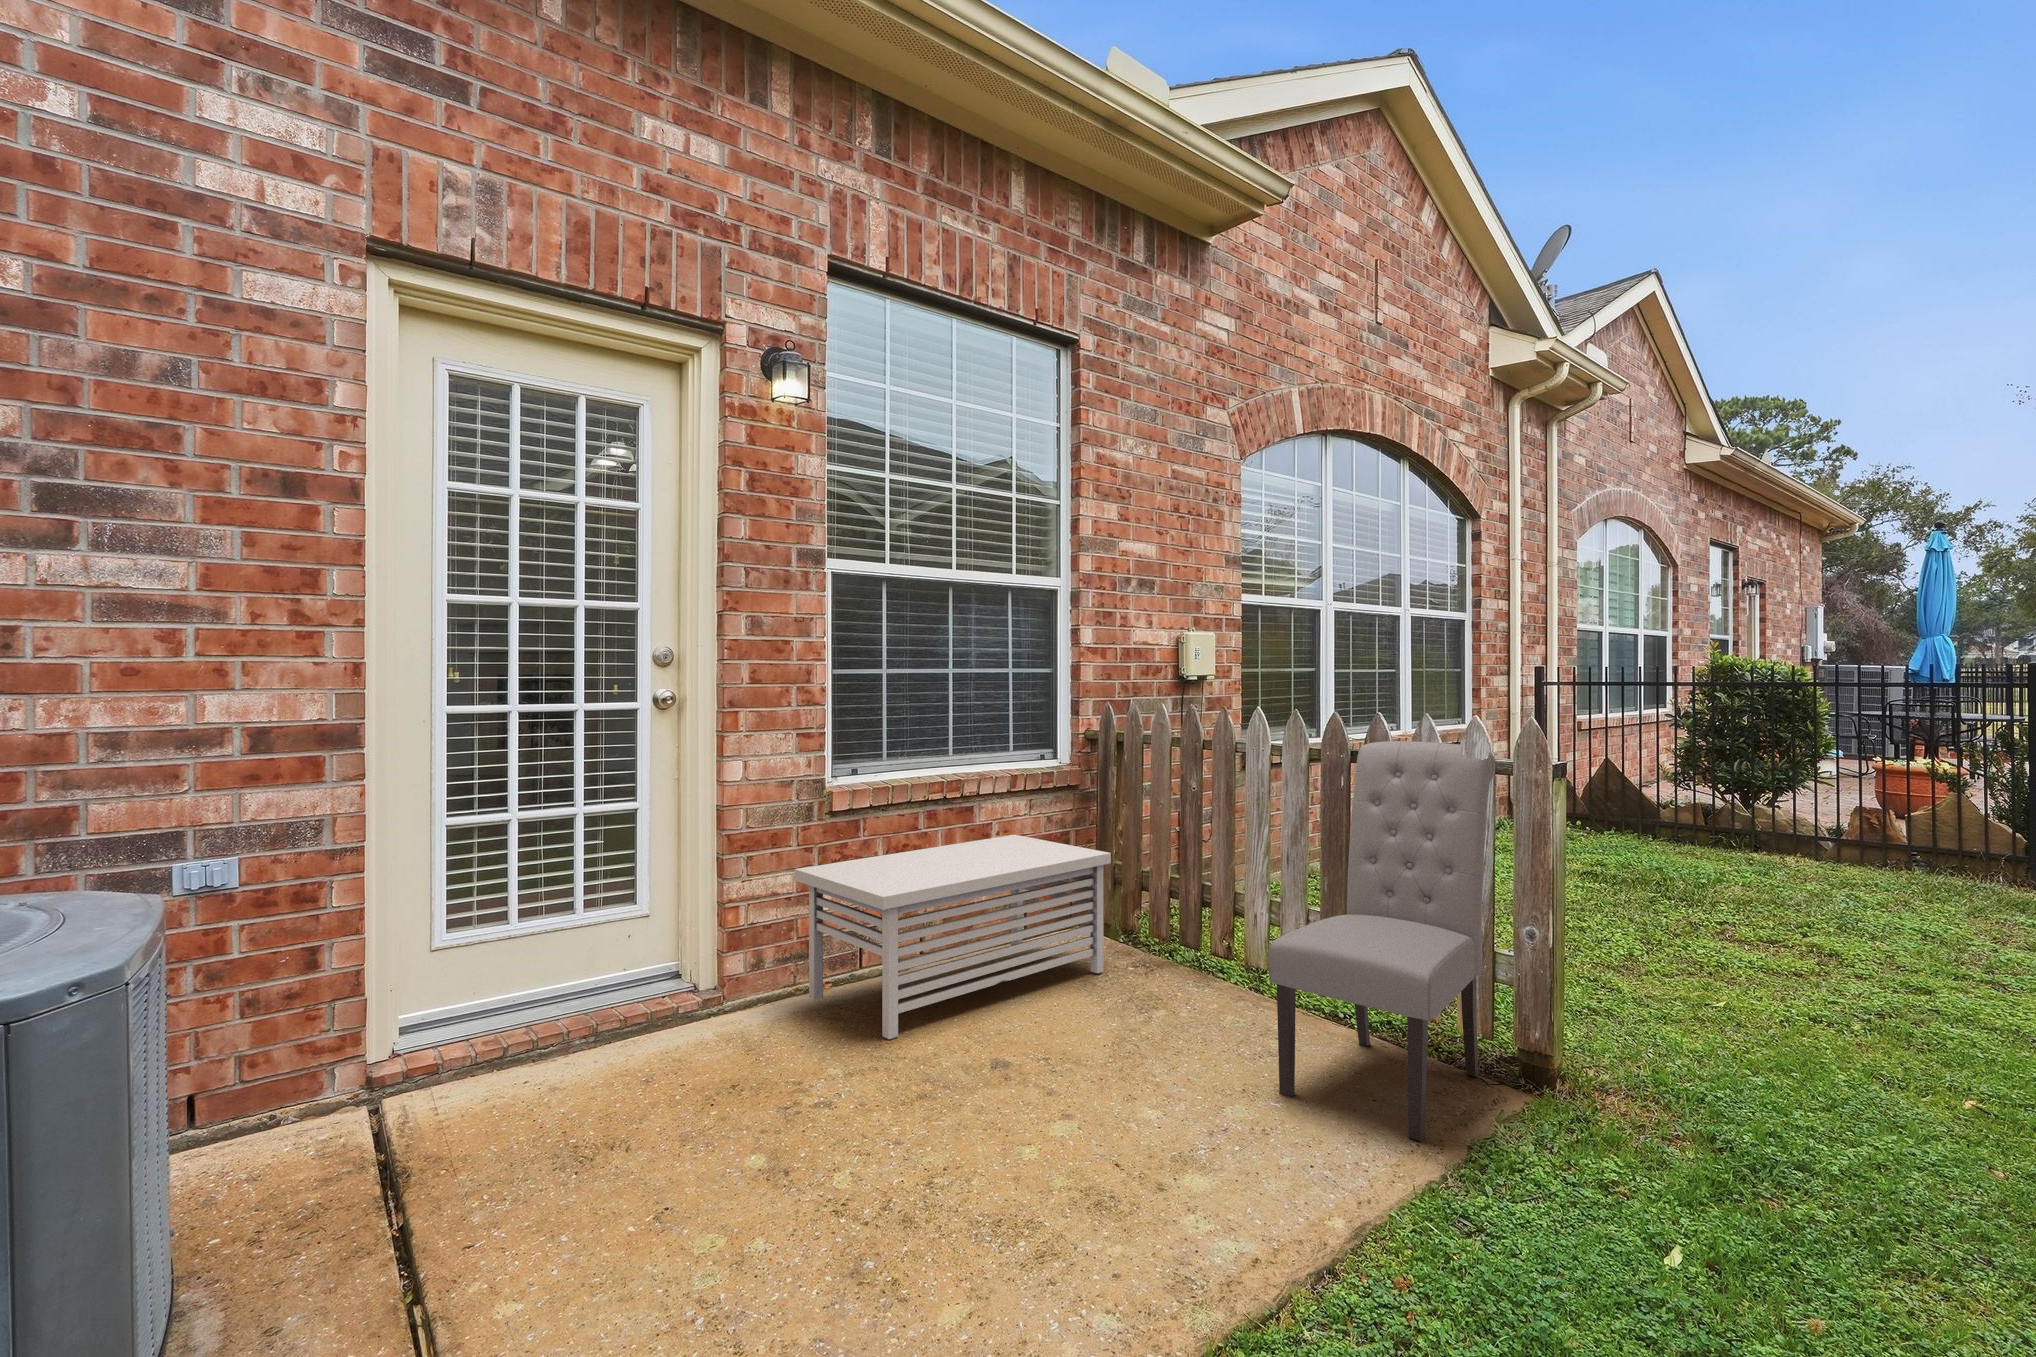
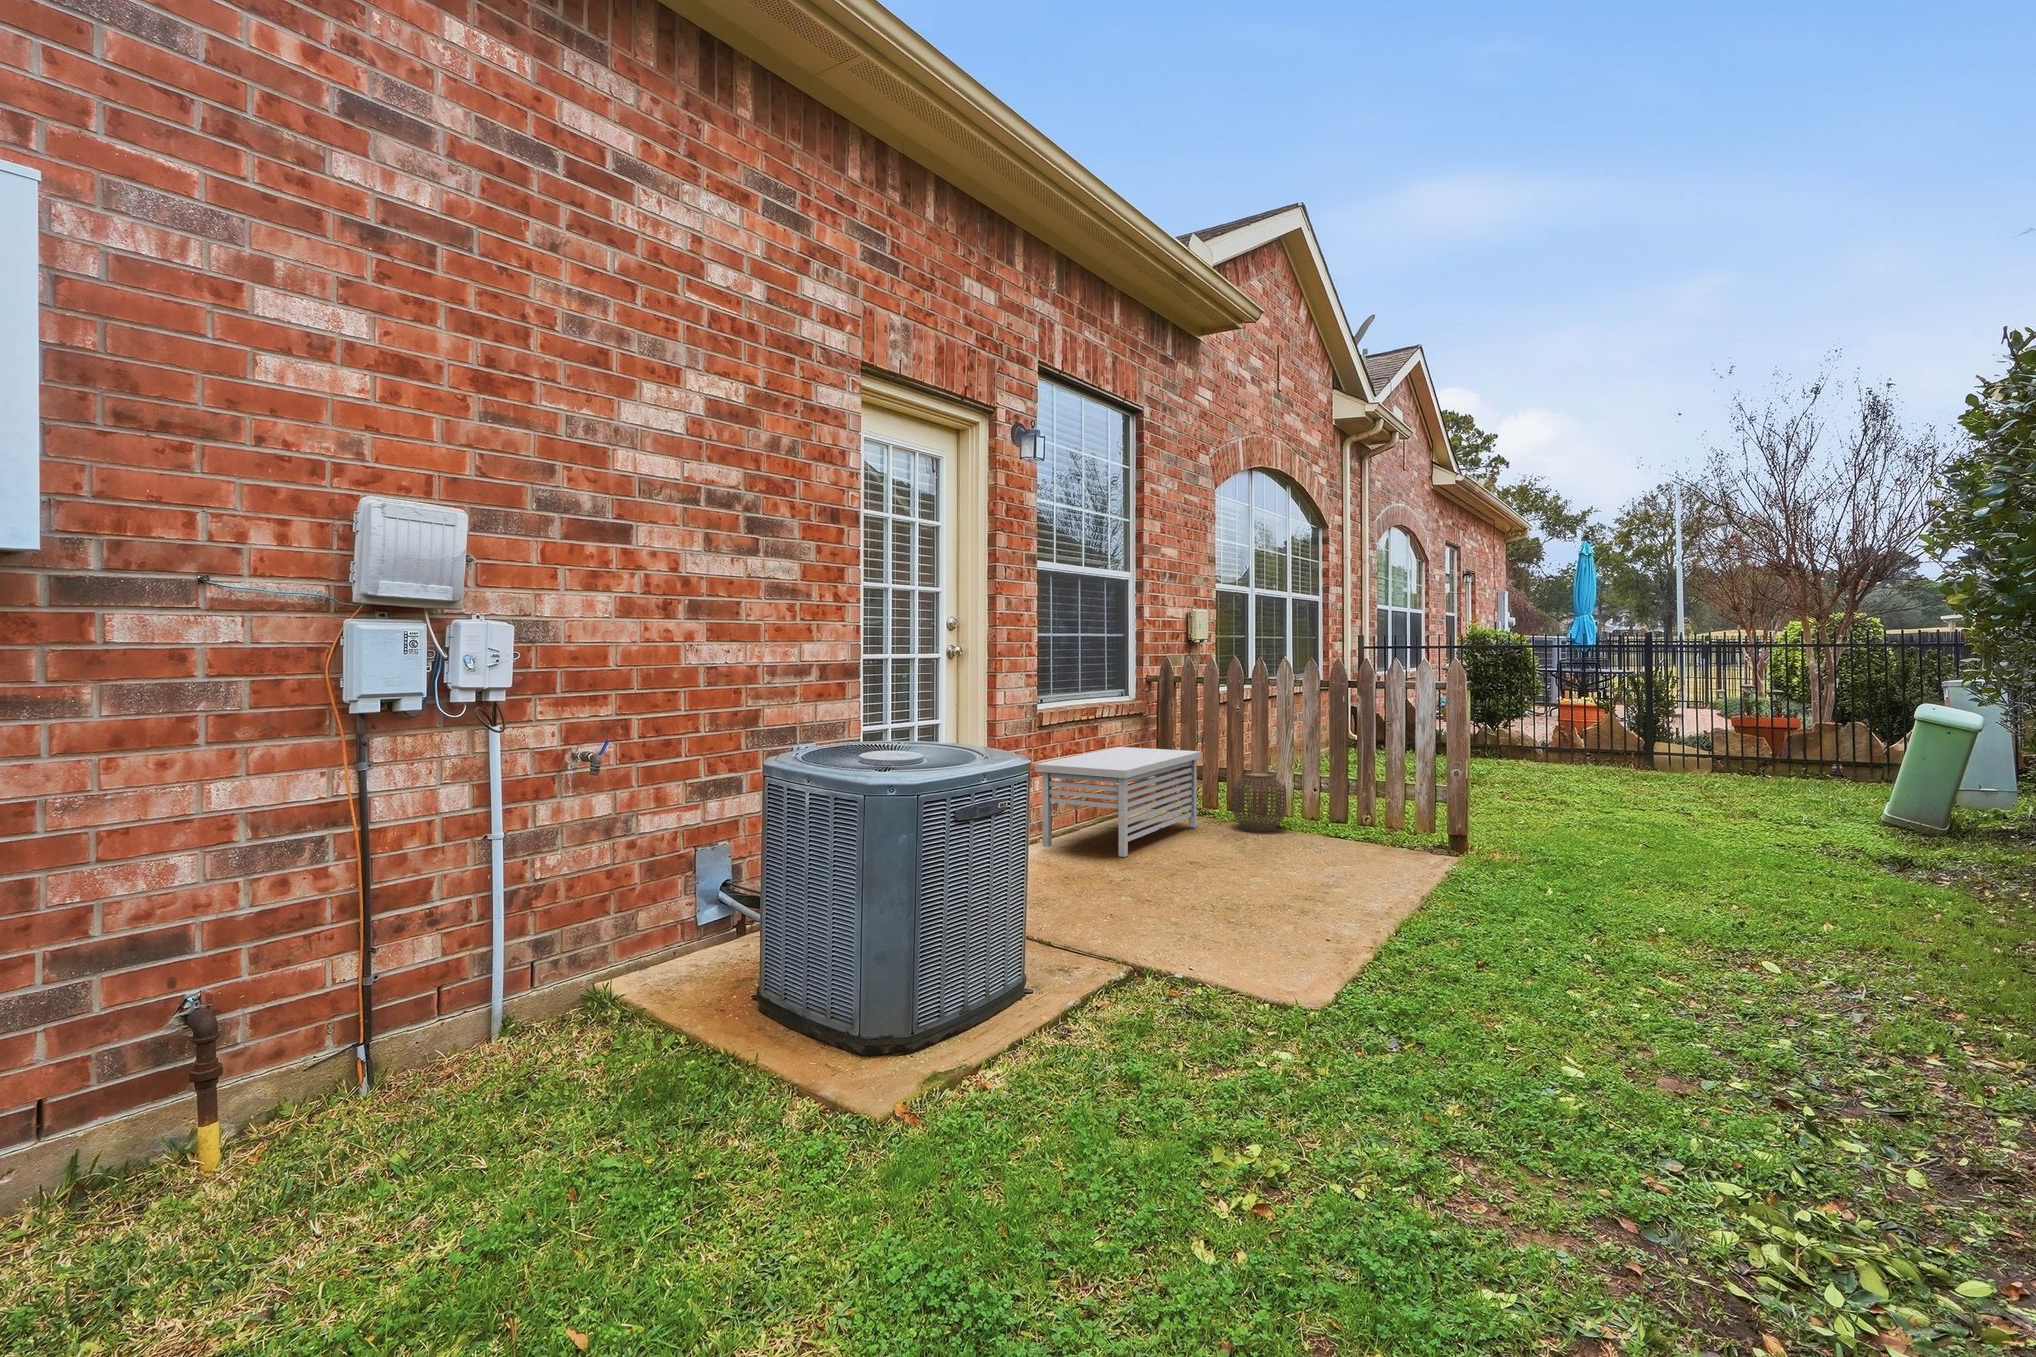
chair: present [1269,741,1496,1142] -> none [1346,674,1442,869]
woven basket: none [1158,890,1246,993] -> present [1231,772,1286,831]

